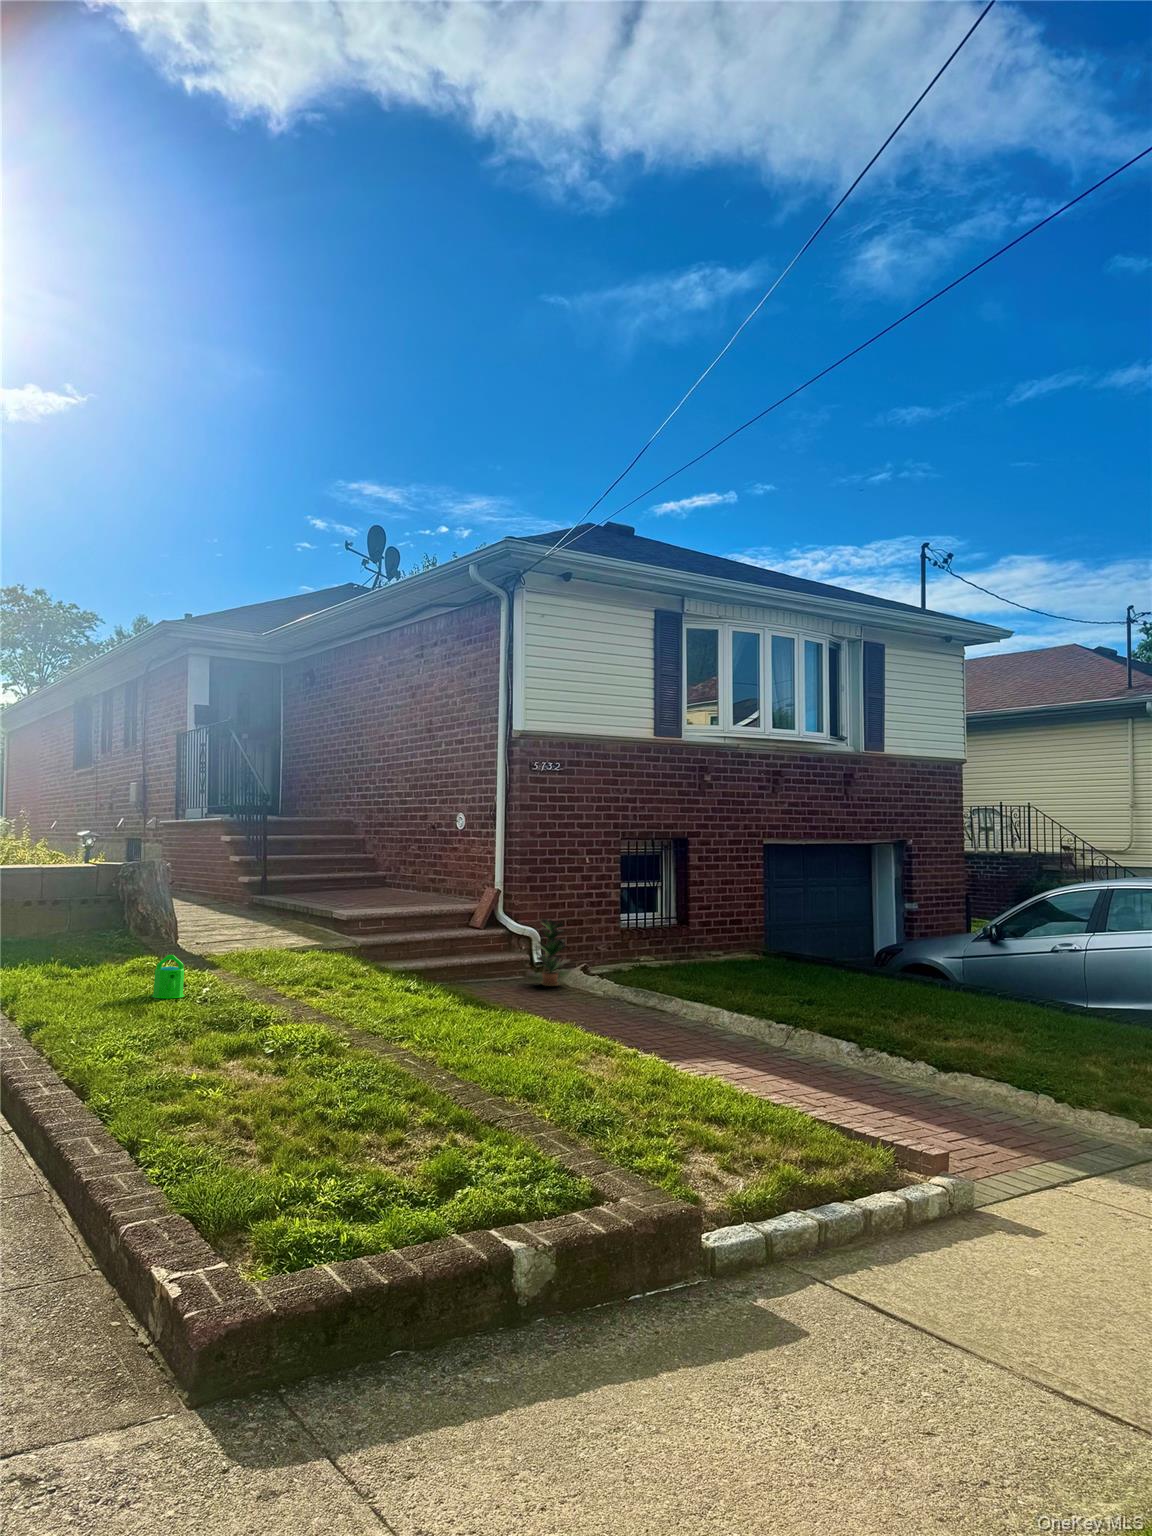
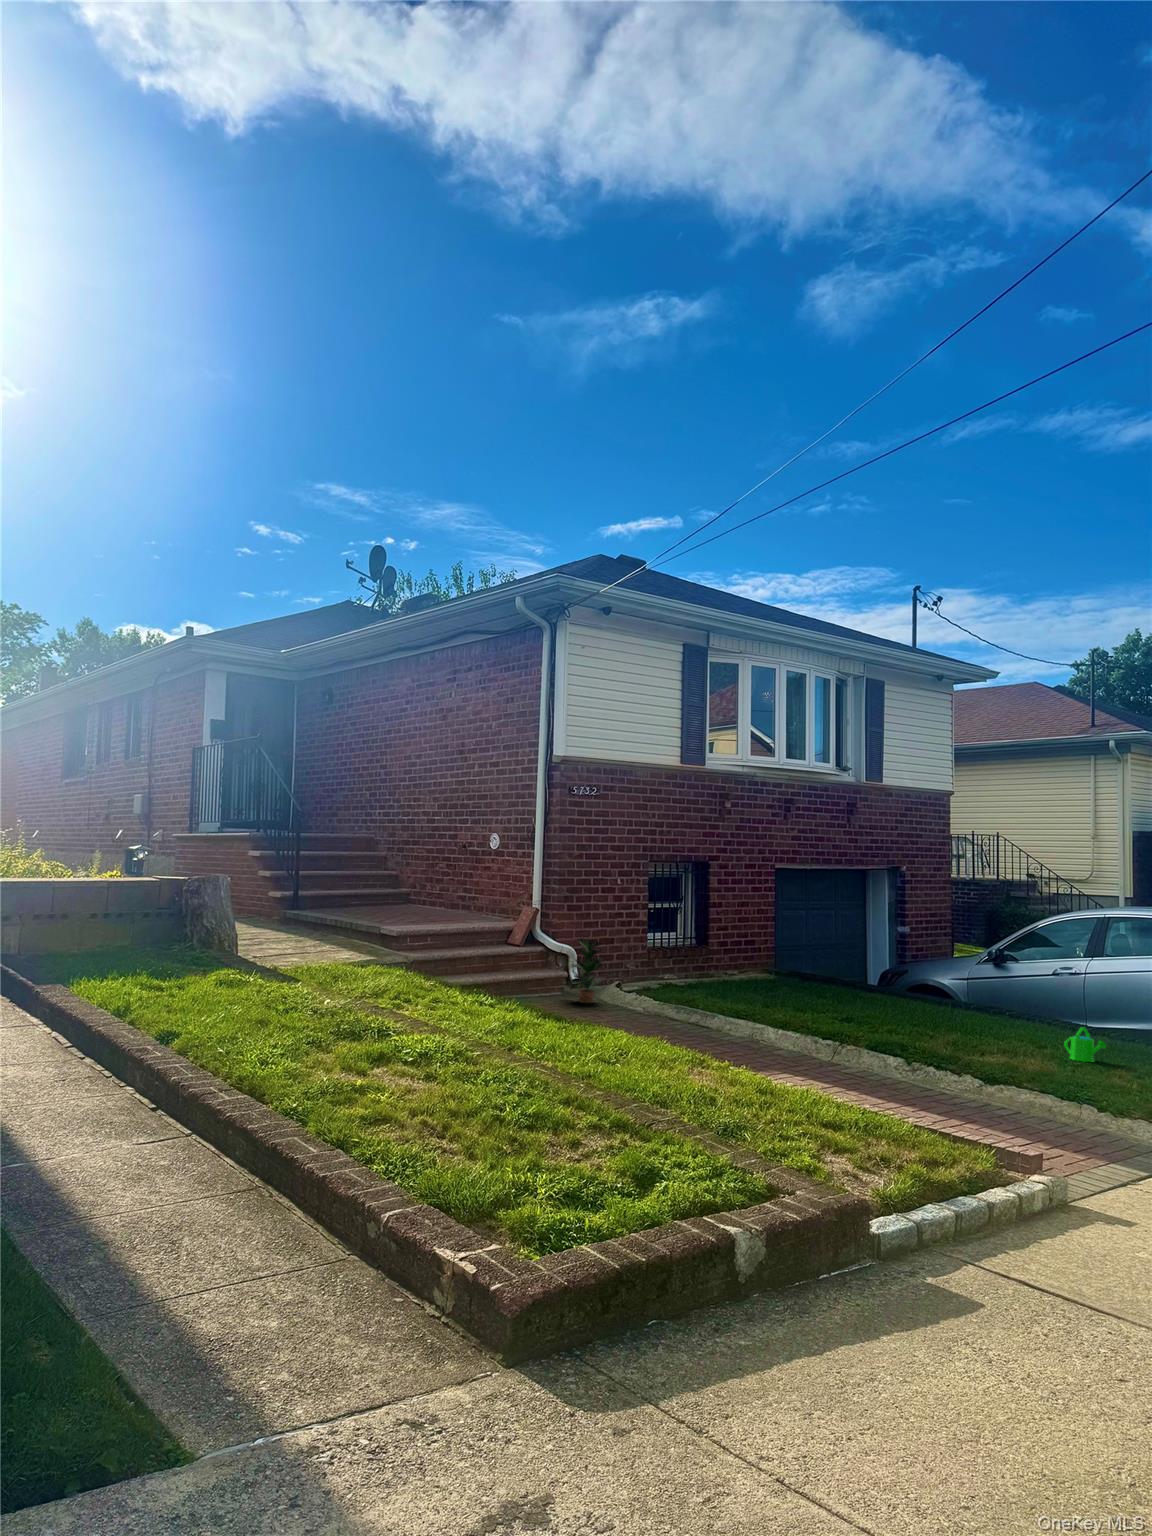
watering can: present [151,955,185,999] -> present [1064,1027,1106,1062]

